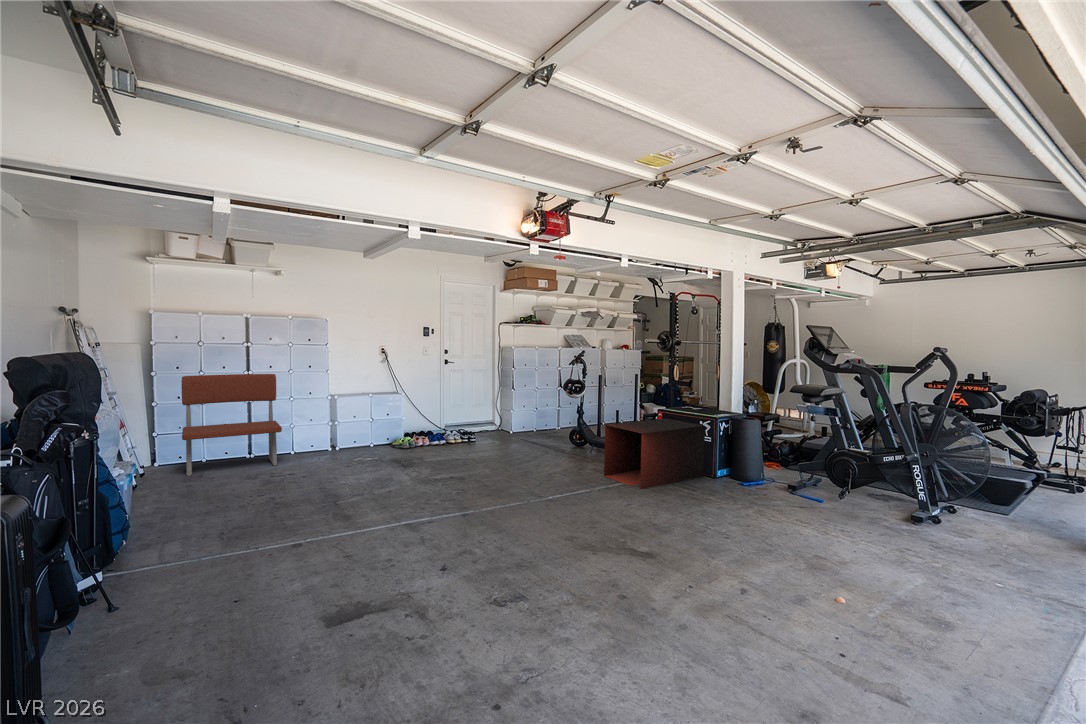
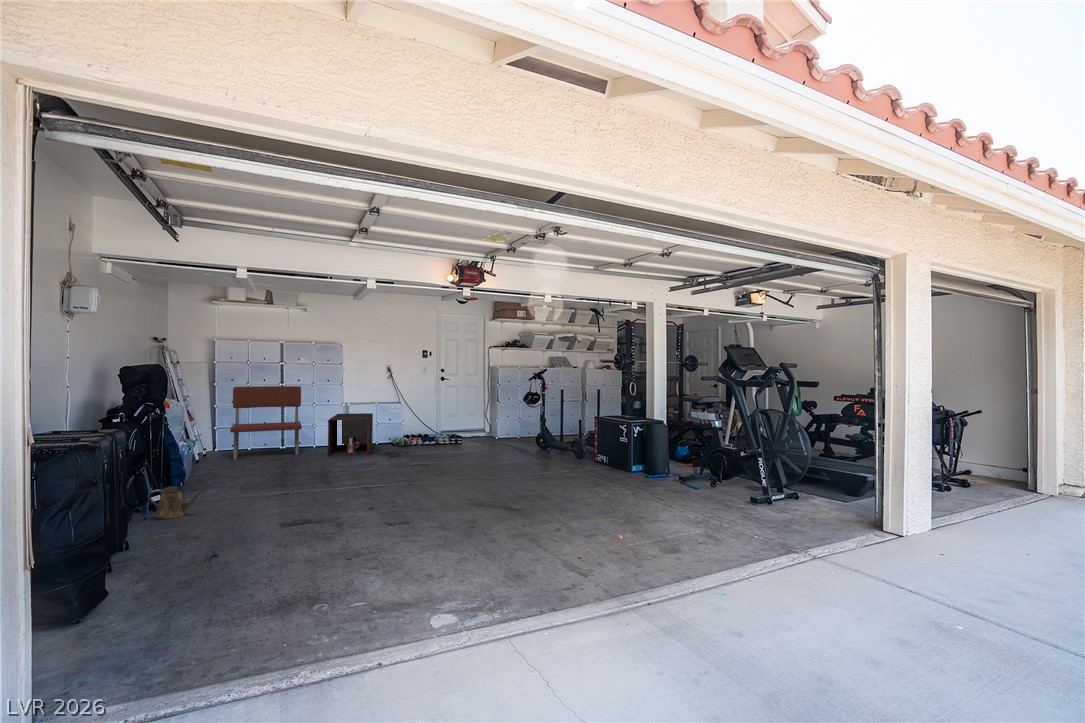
storage cabinet: present [604,419,705,489] -> present [328,413,373,456]
watering can: none [74,546,188,620] -> present [148,481,212,519]

